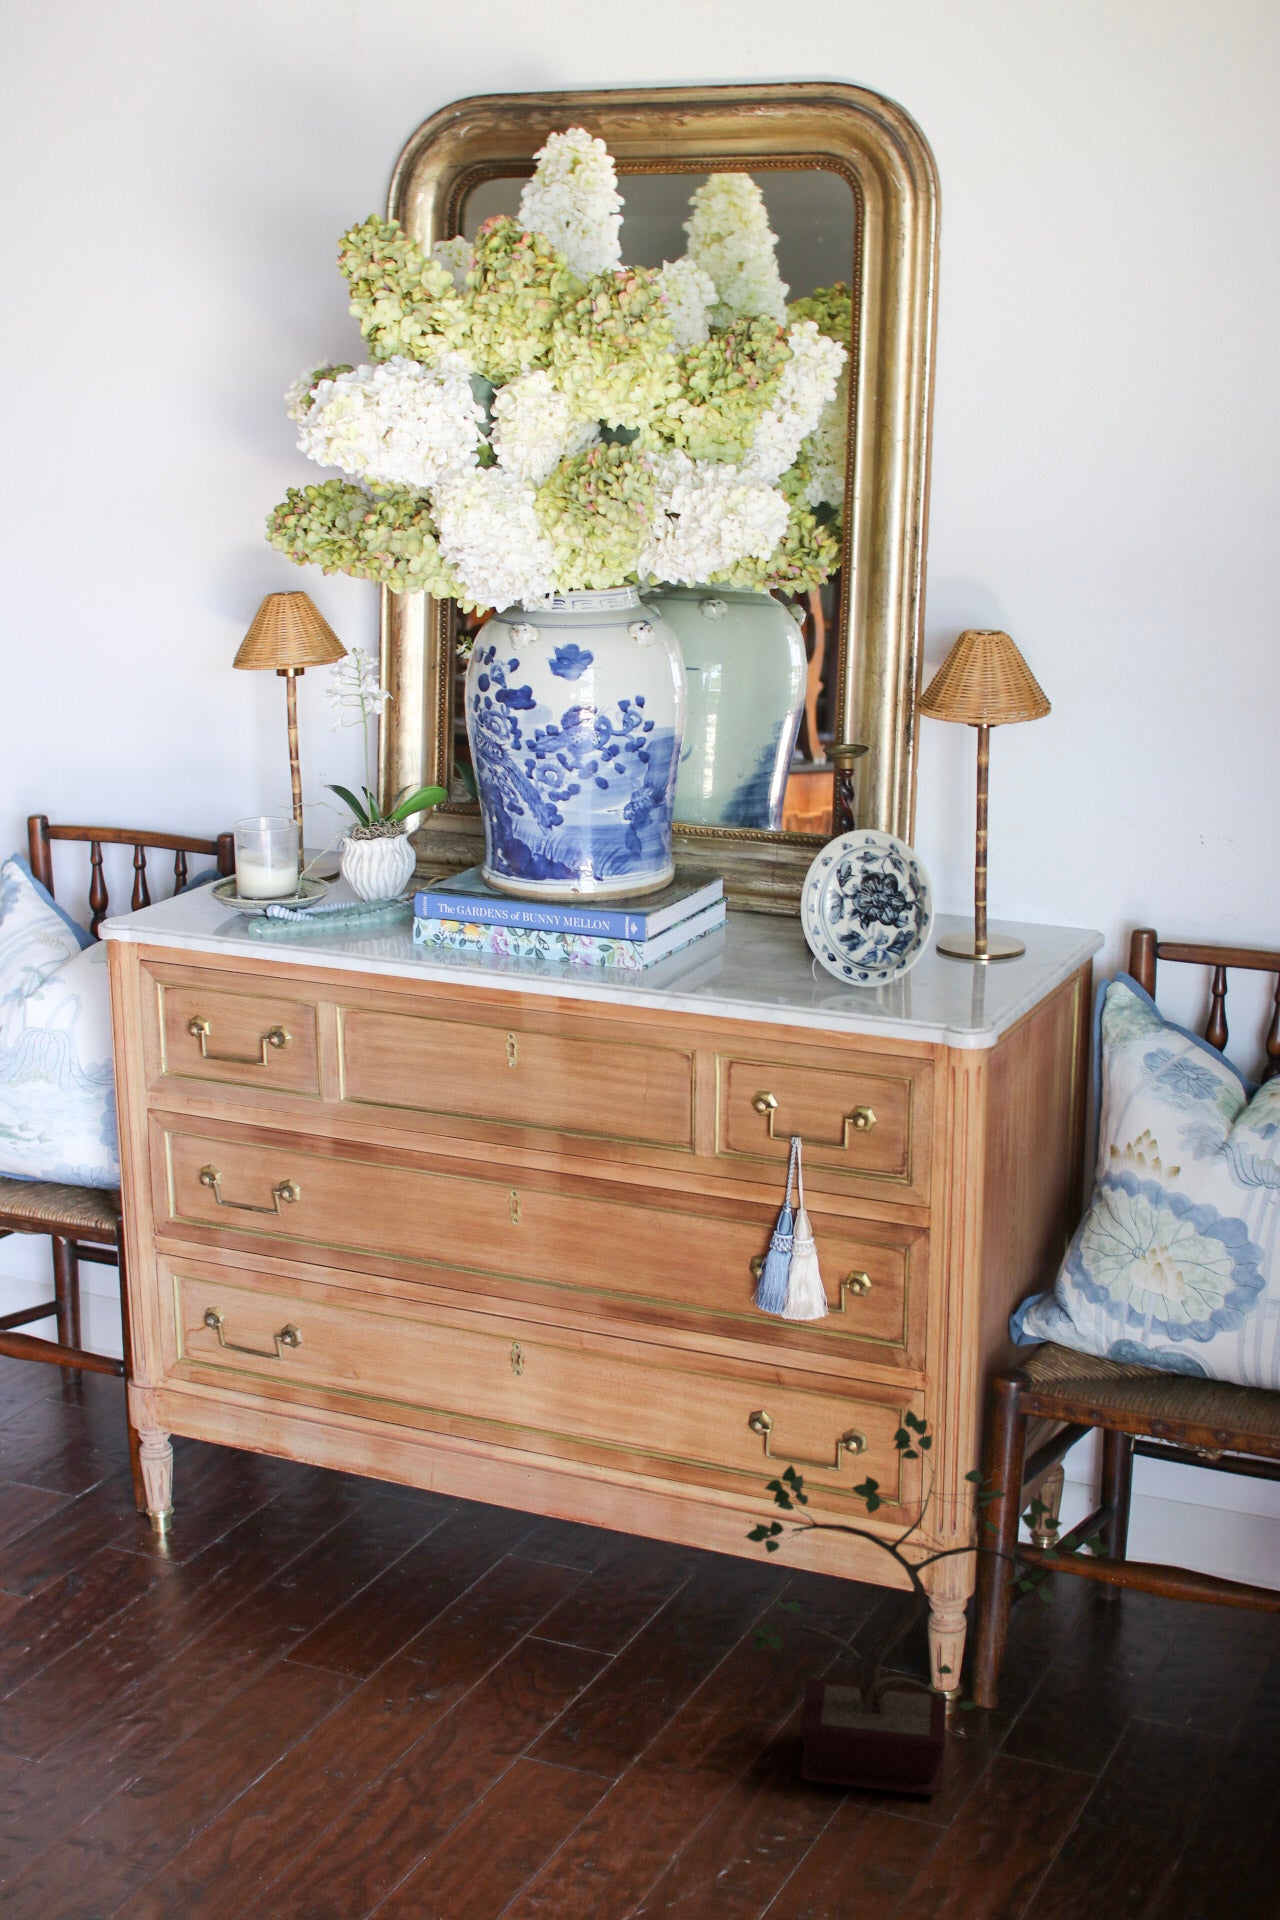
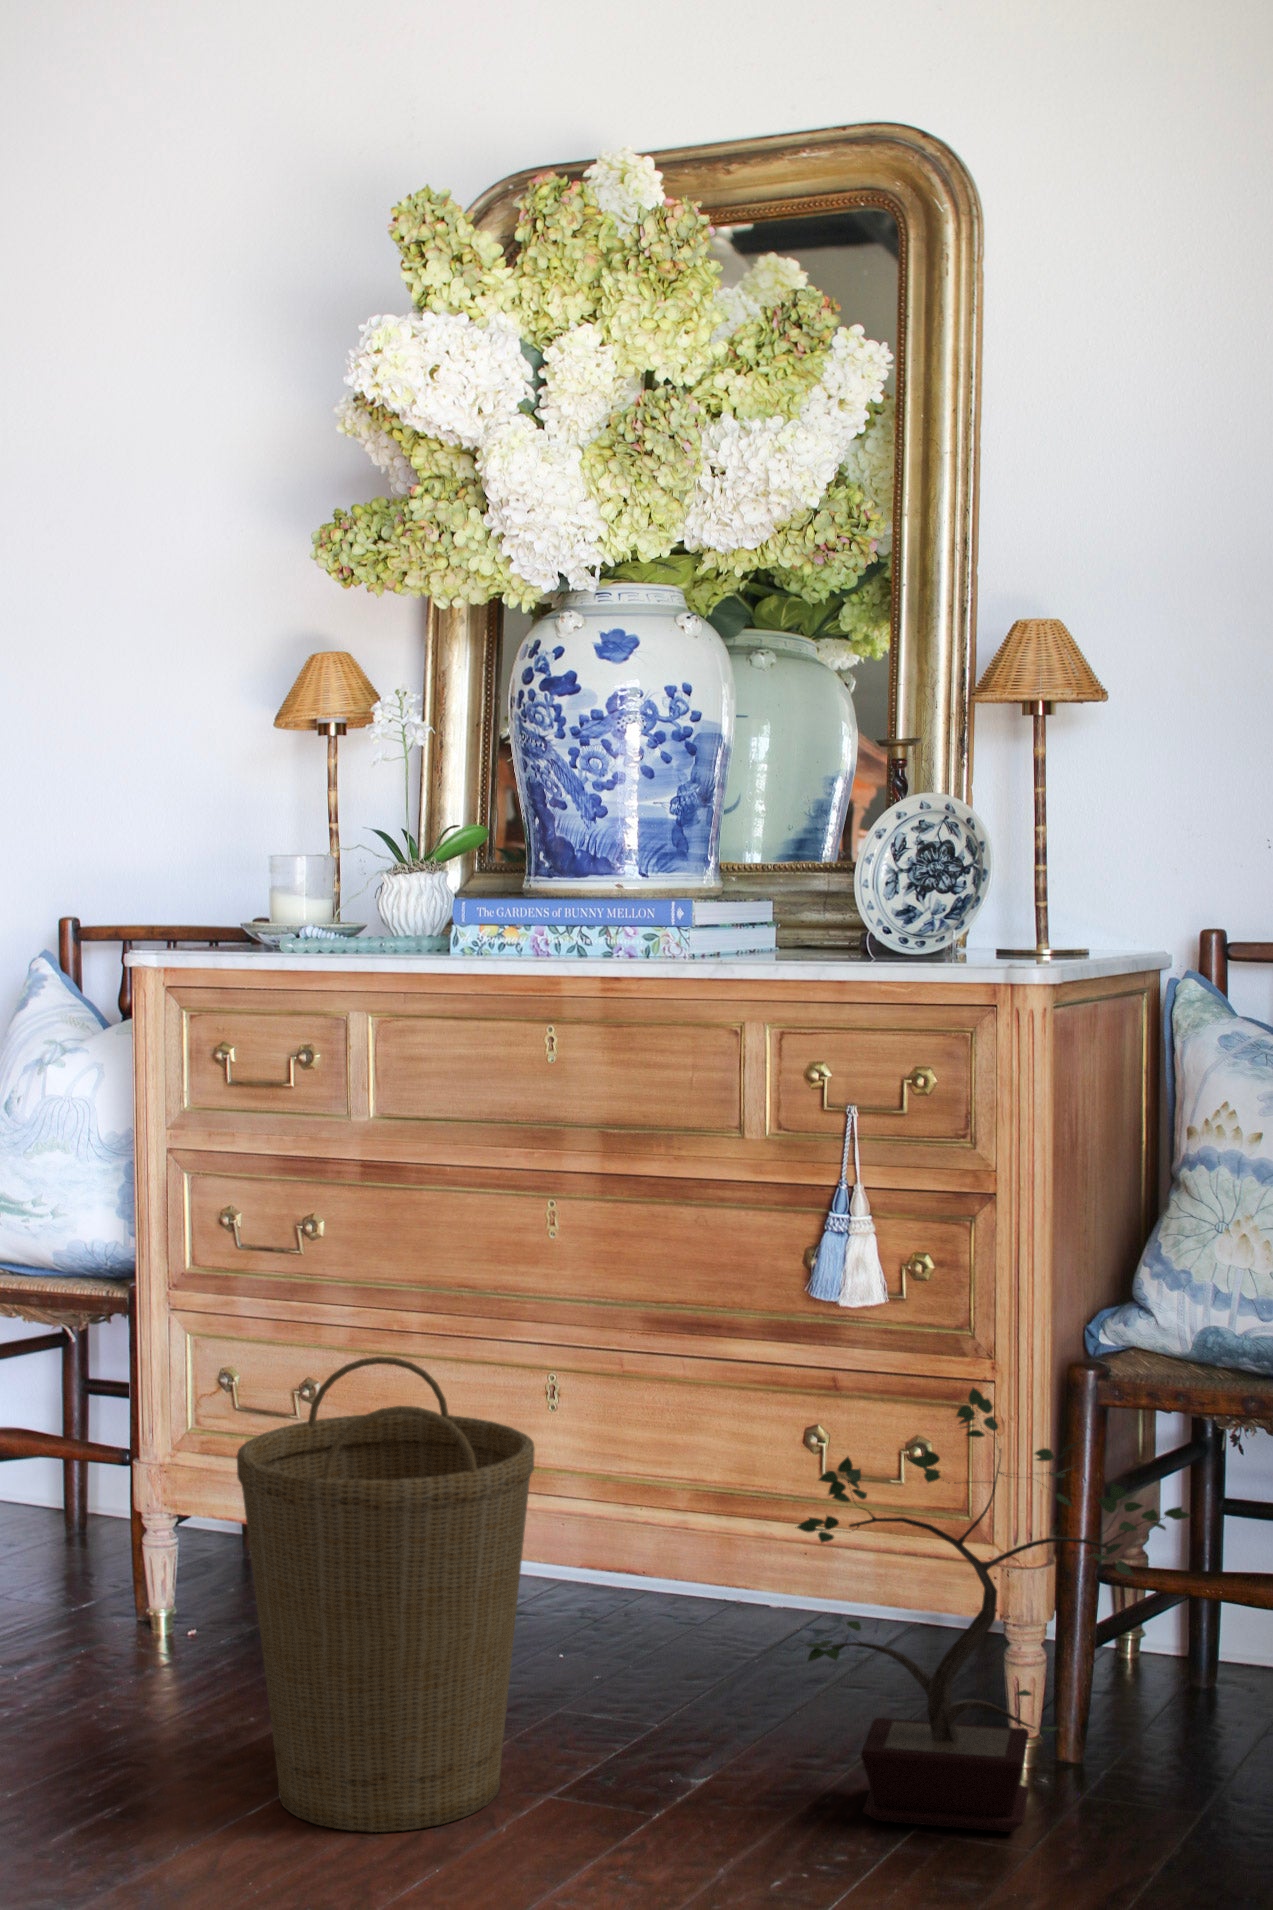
basket: none [226,1355,503,1806] -> present [237,1357,535,1832]

